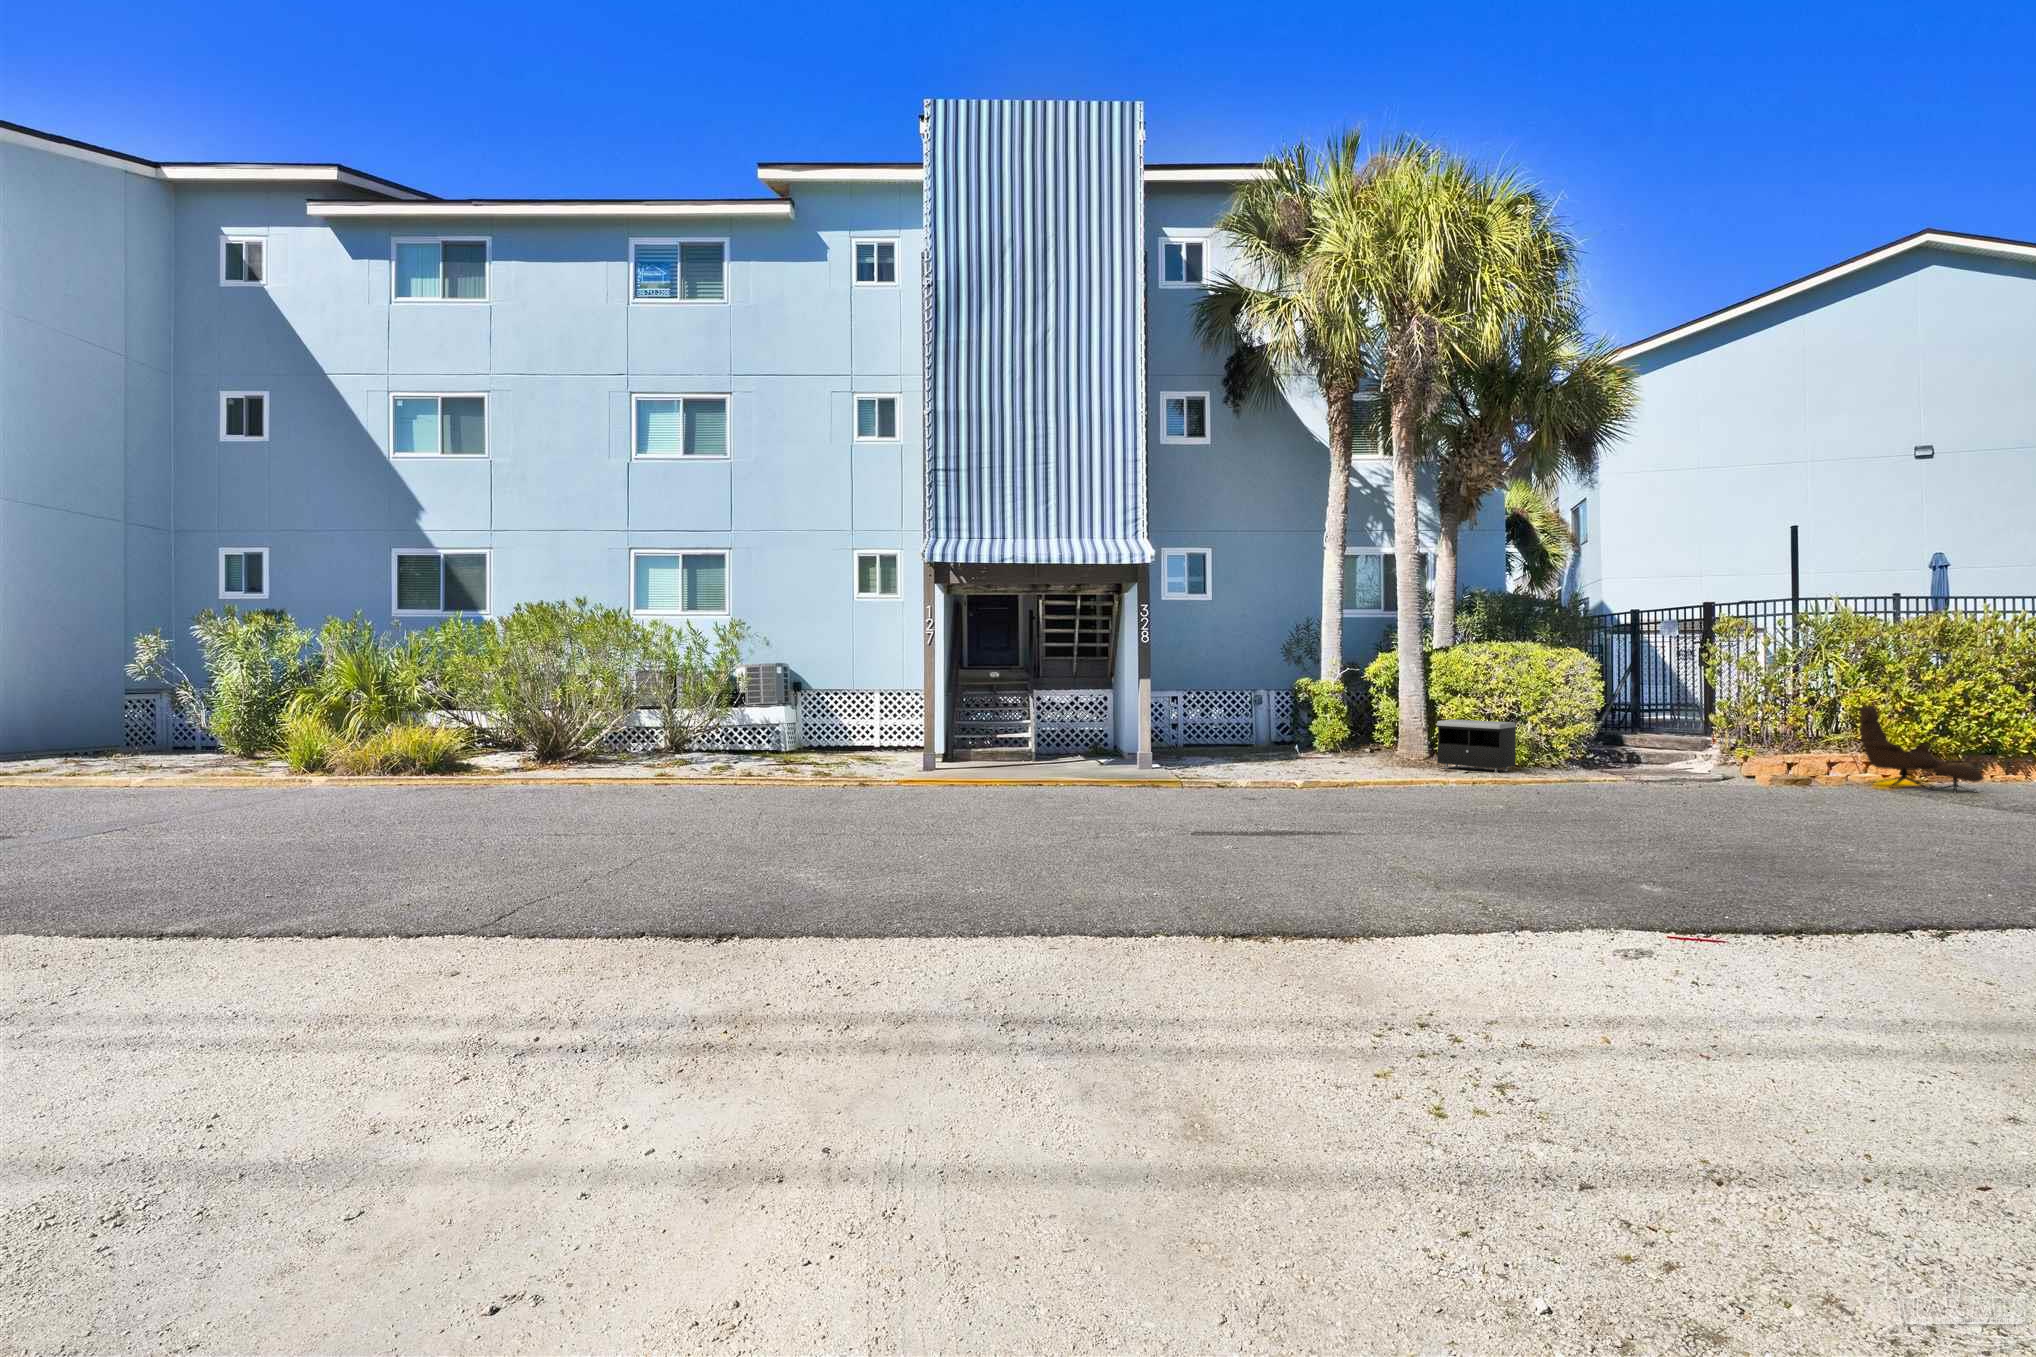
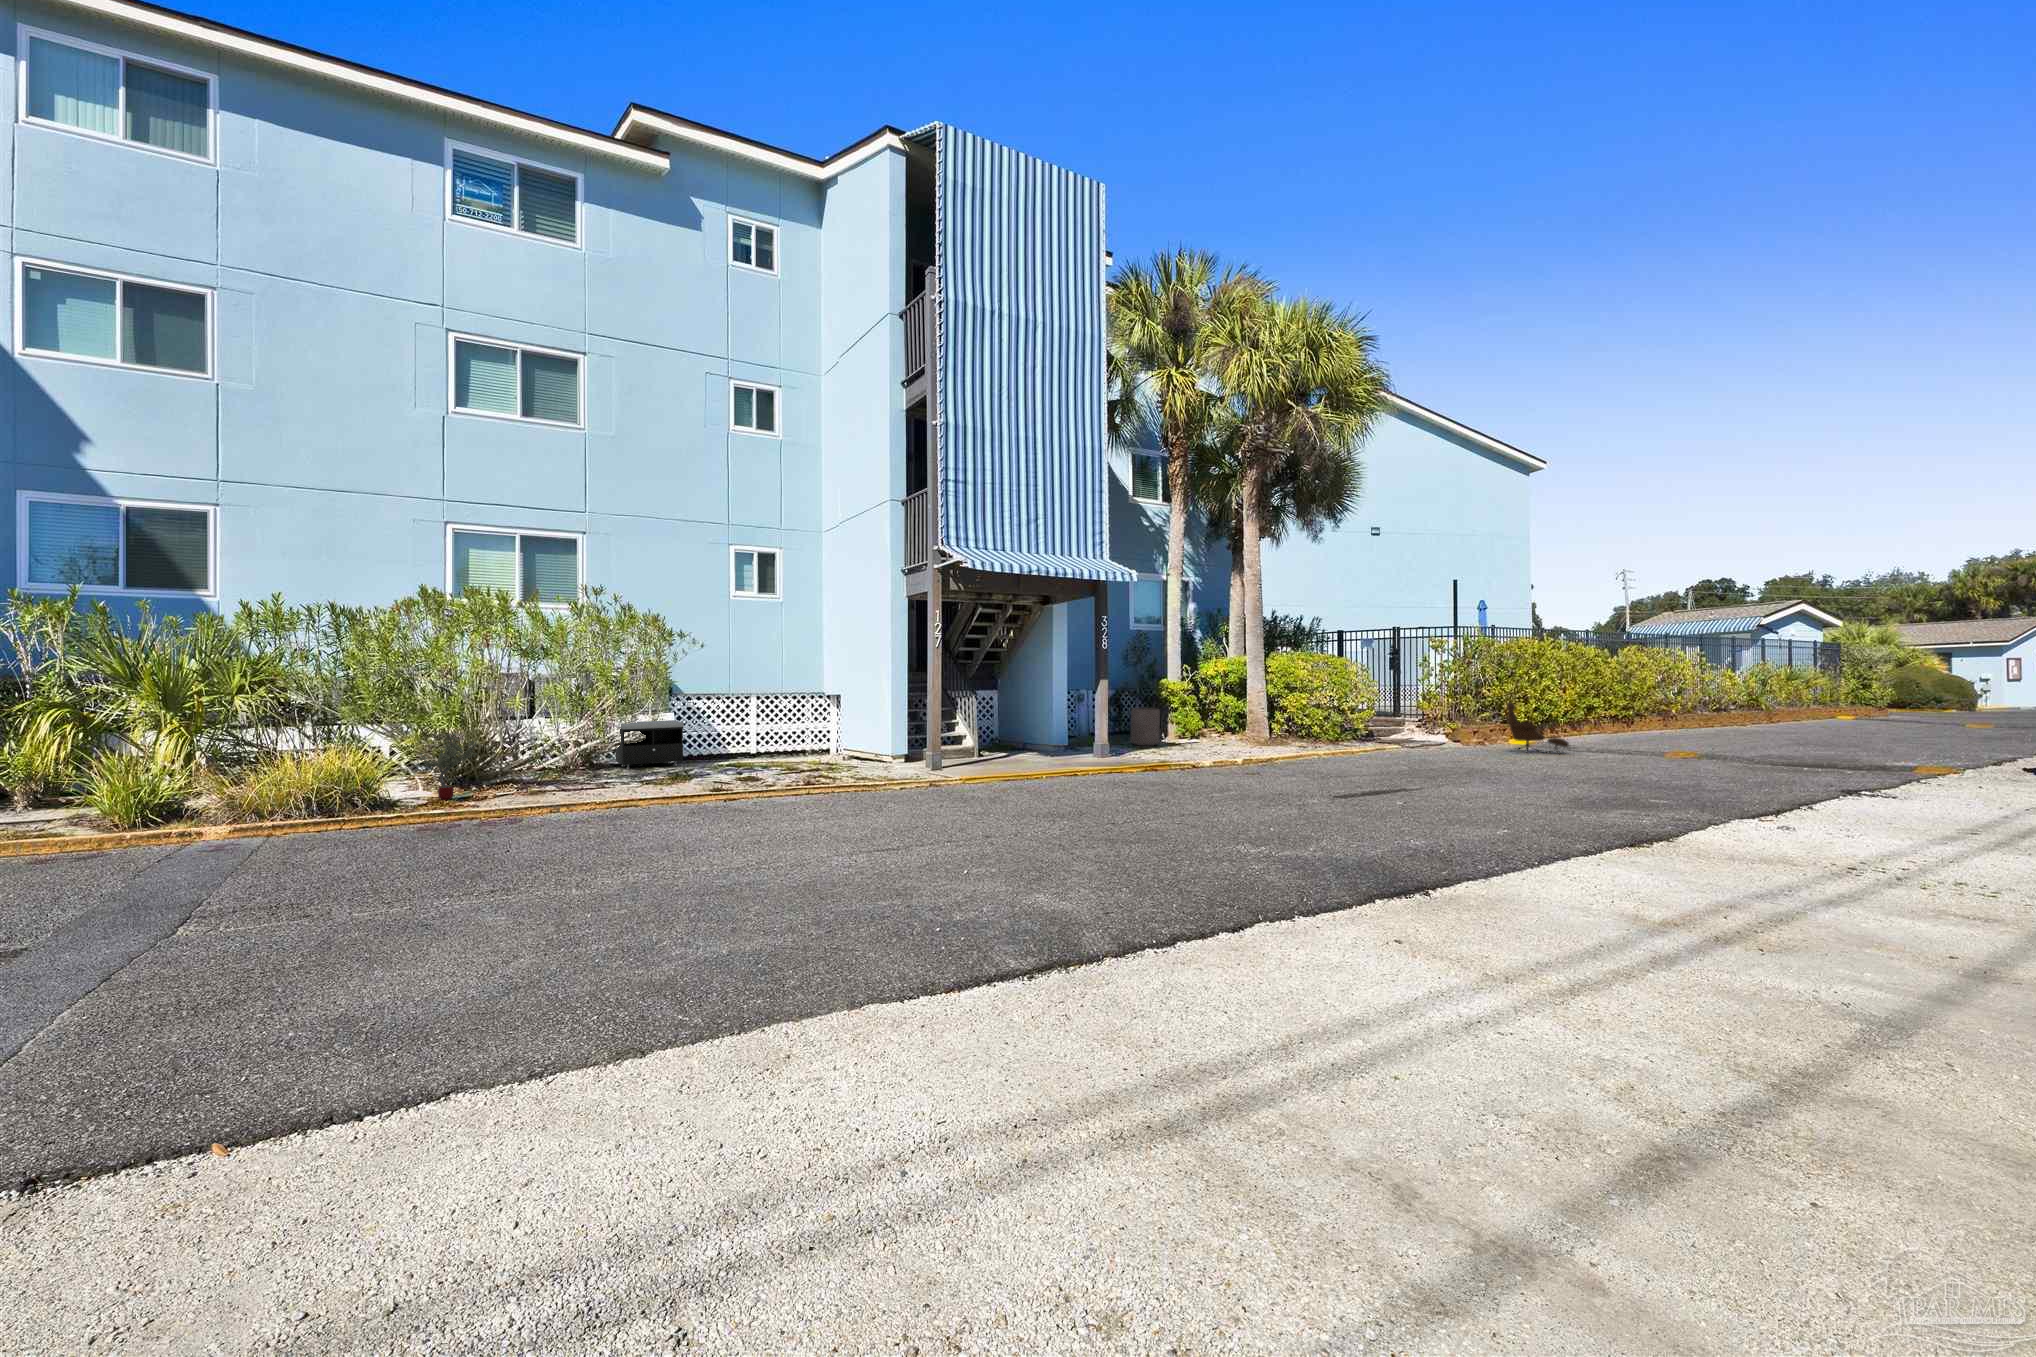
trash can: none [1285,711,1322,757] -> present [1130,708,1160,746]
potted tree: none [528,714,574,767] -> present [413,733,477,800]
storage bench: present [1437,719,1516,773] -> present [616,720,684,769]

